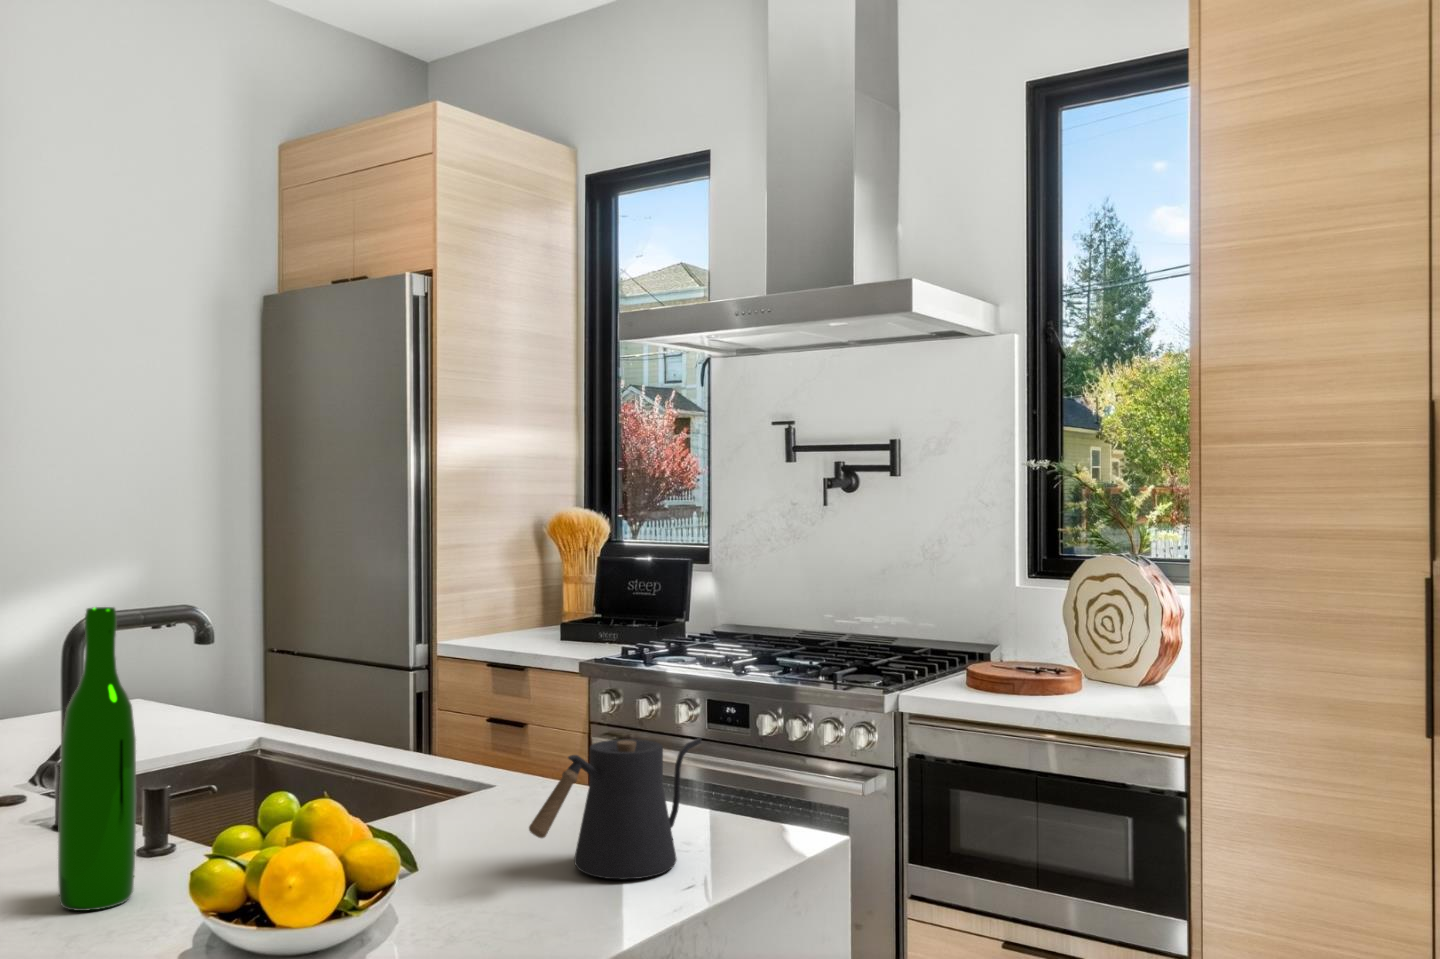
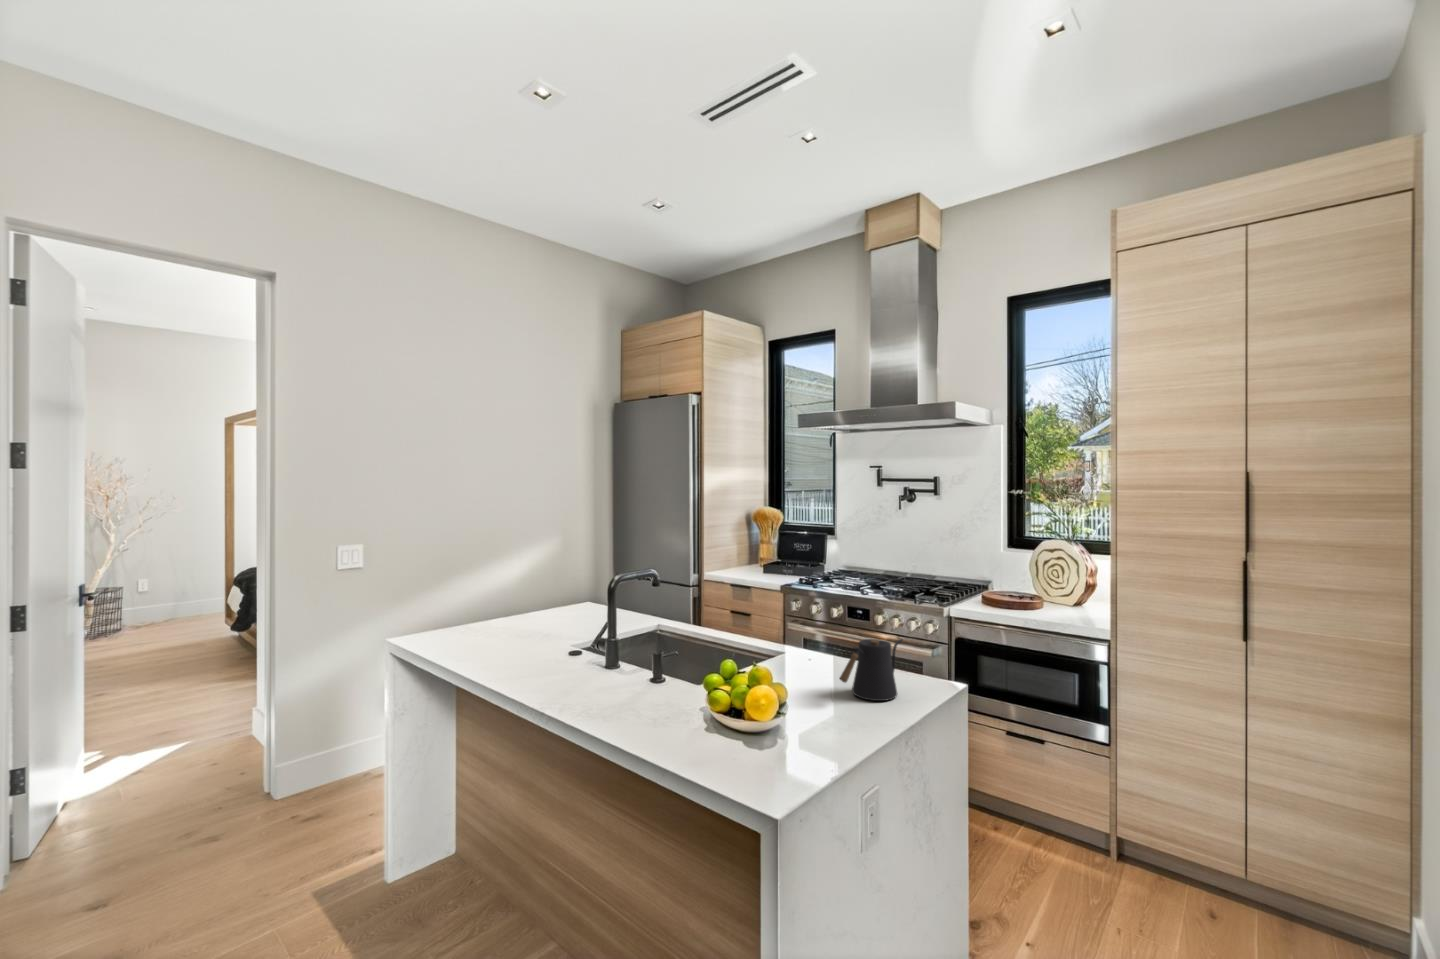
wine bottle: present [58,607,136,911] -> none [645,581,673,707]

